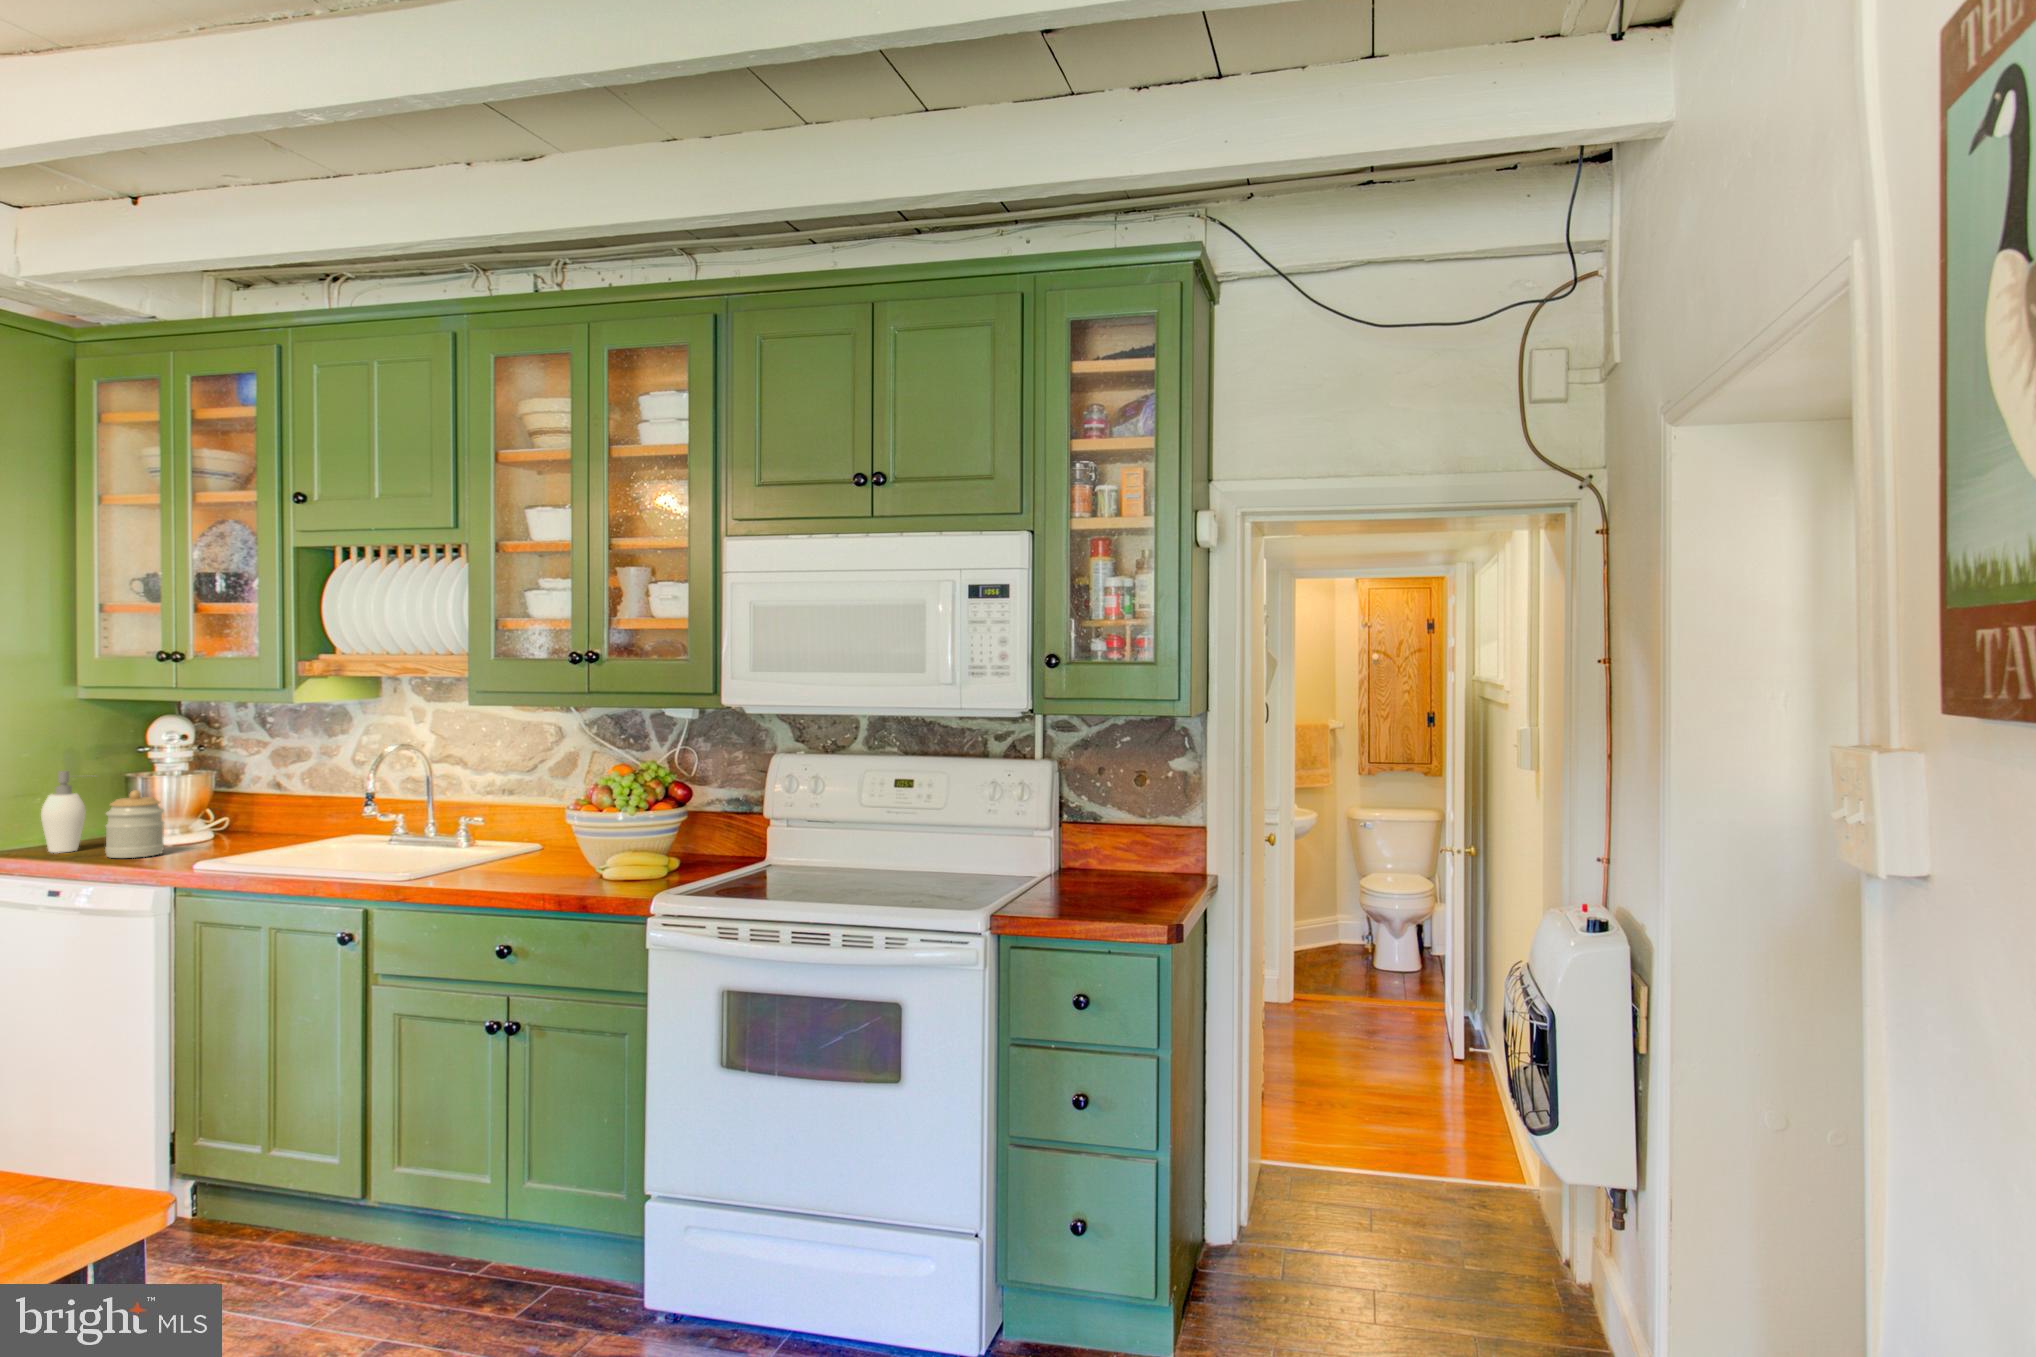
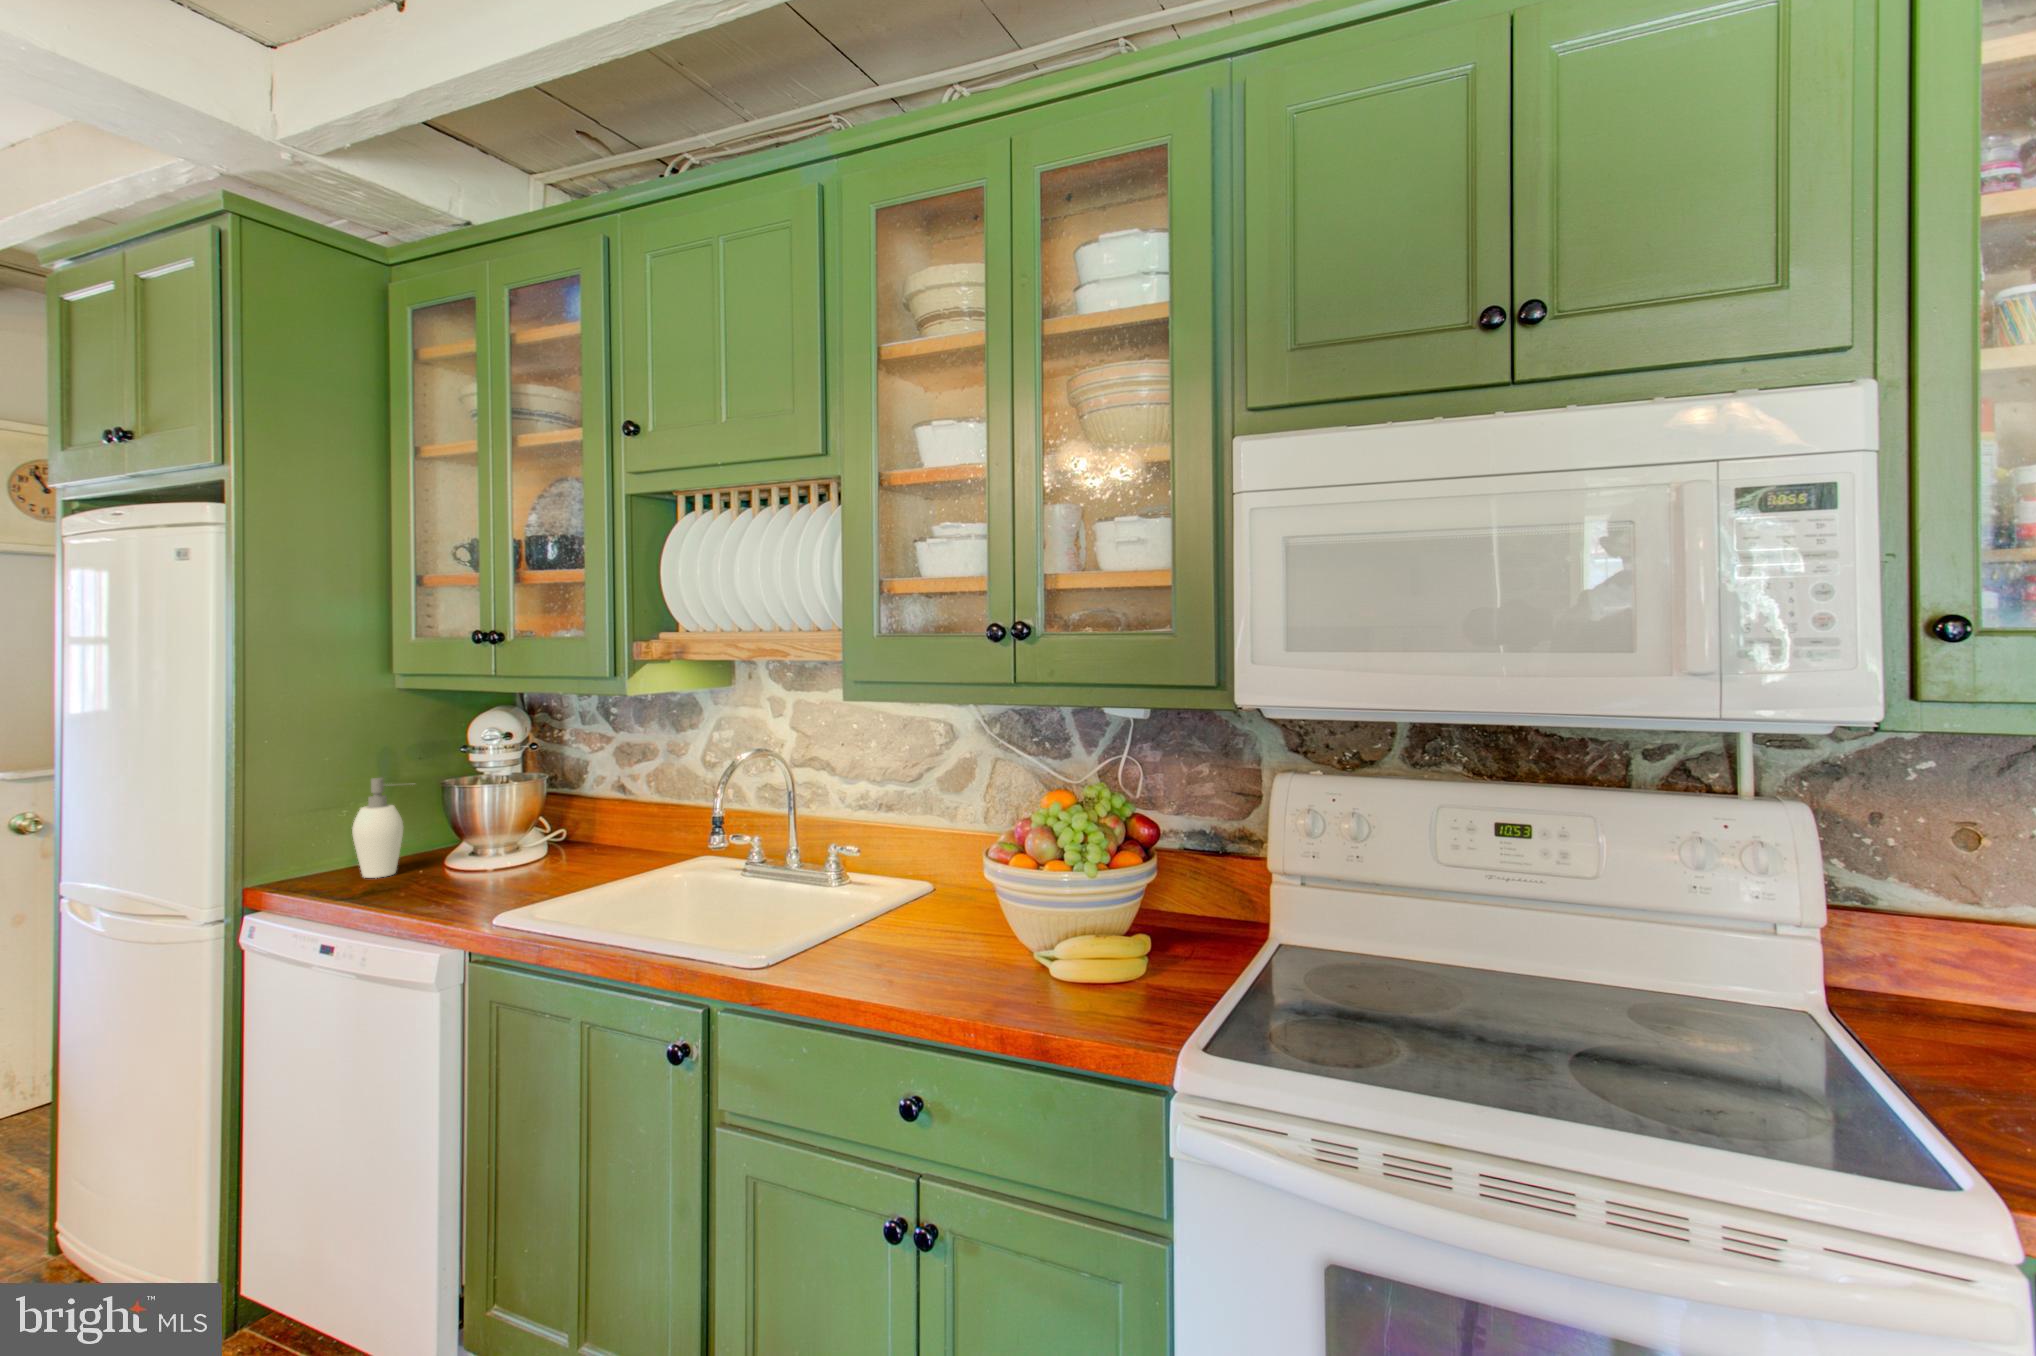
jar: present [105,790,164,858] -> none [416,805,486,892]

